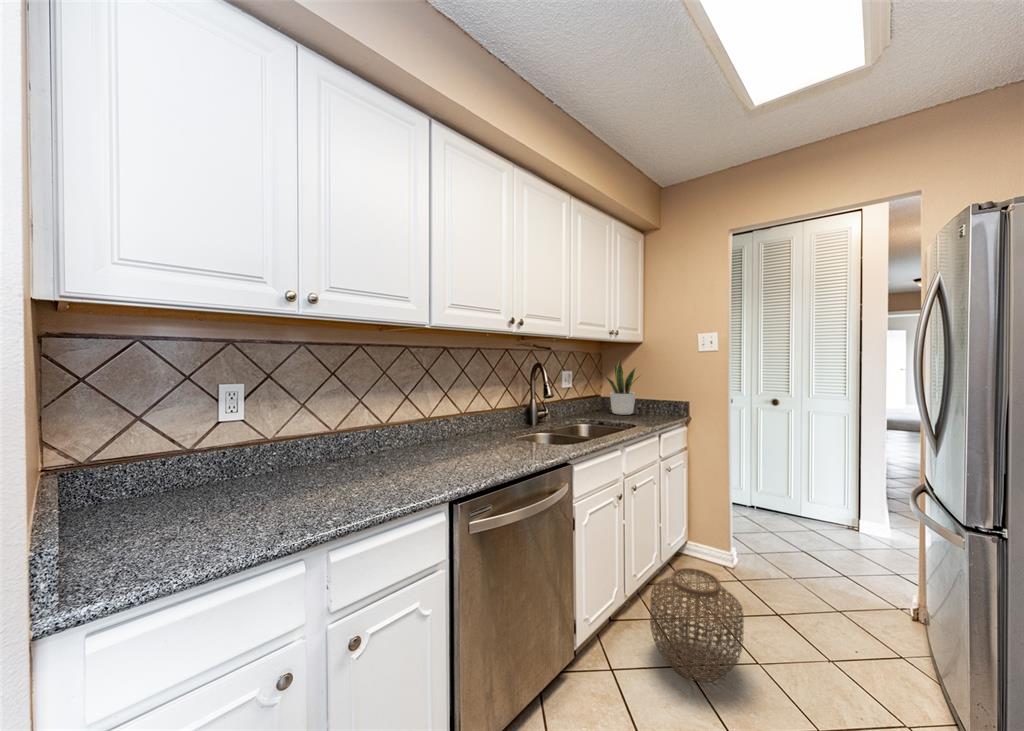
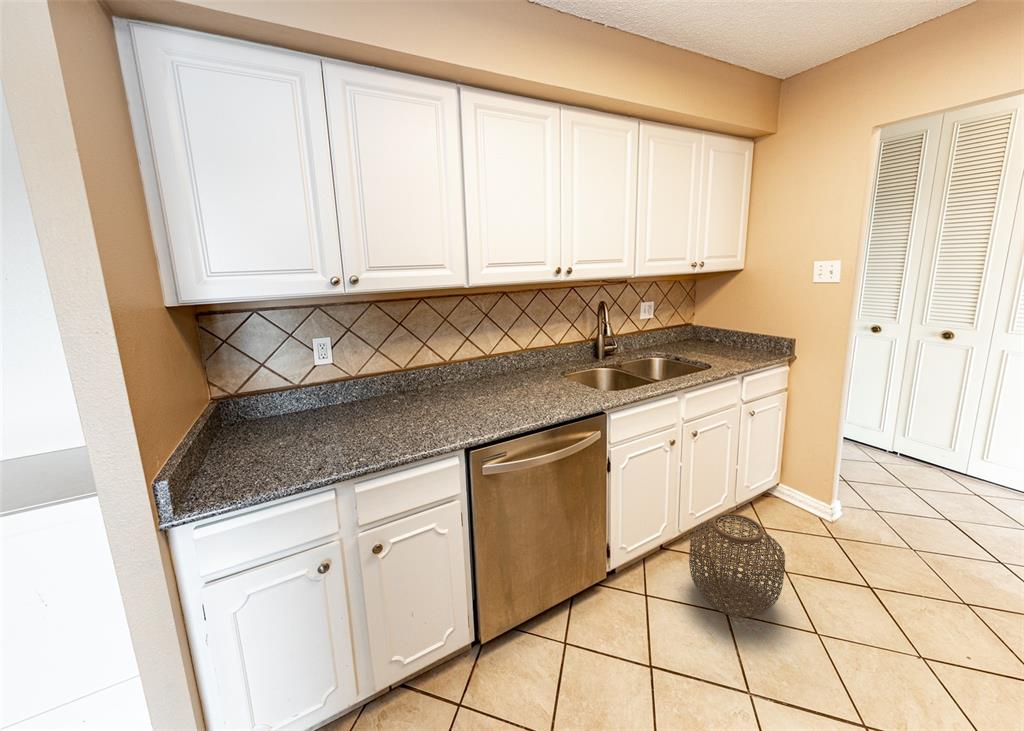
potted plant: present [605,361,640,415] -> none [695,289,740,351]

